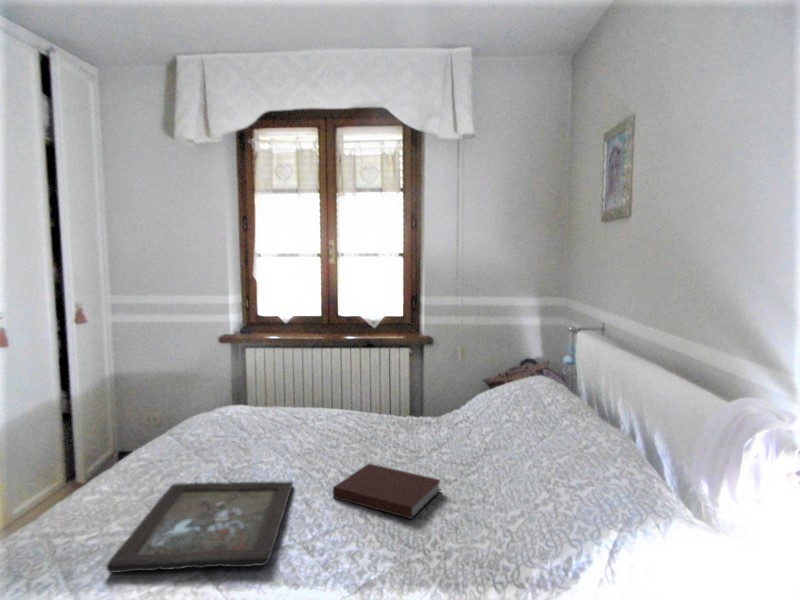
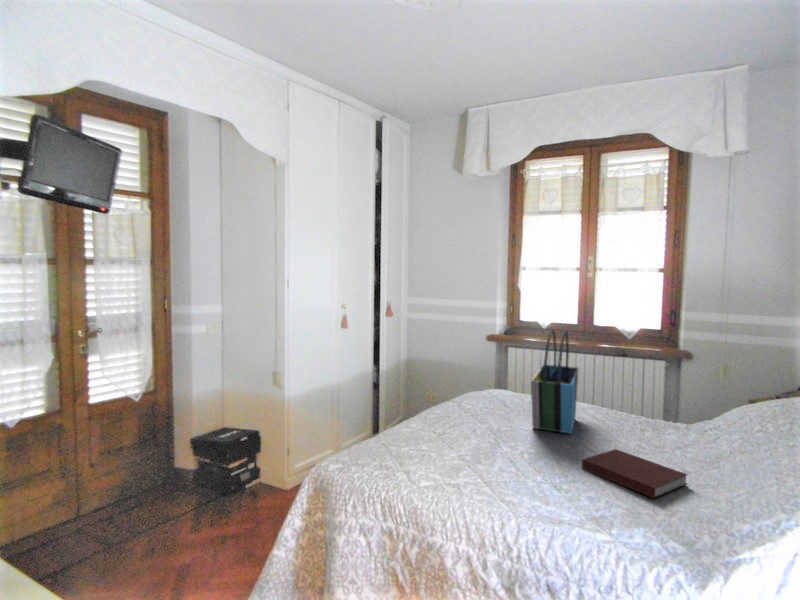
tote bag: none [269,330,324,454] -> present [531,330,578,434]
tray: present [106,481,293,573] -> none [419,433,548,498]

